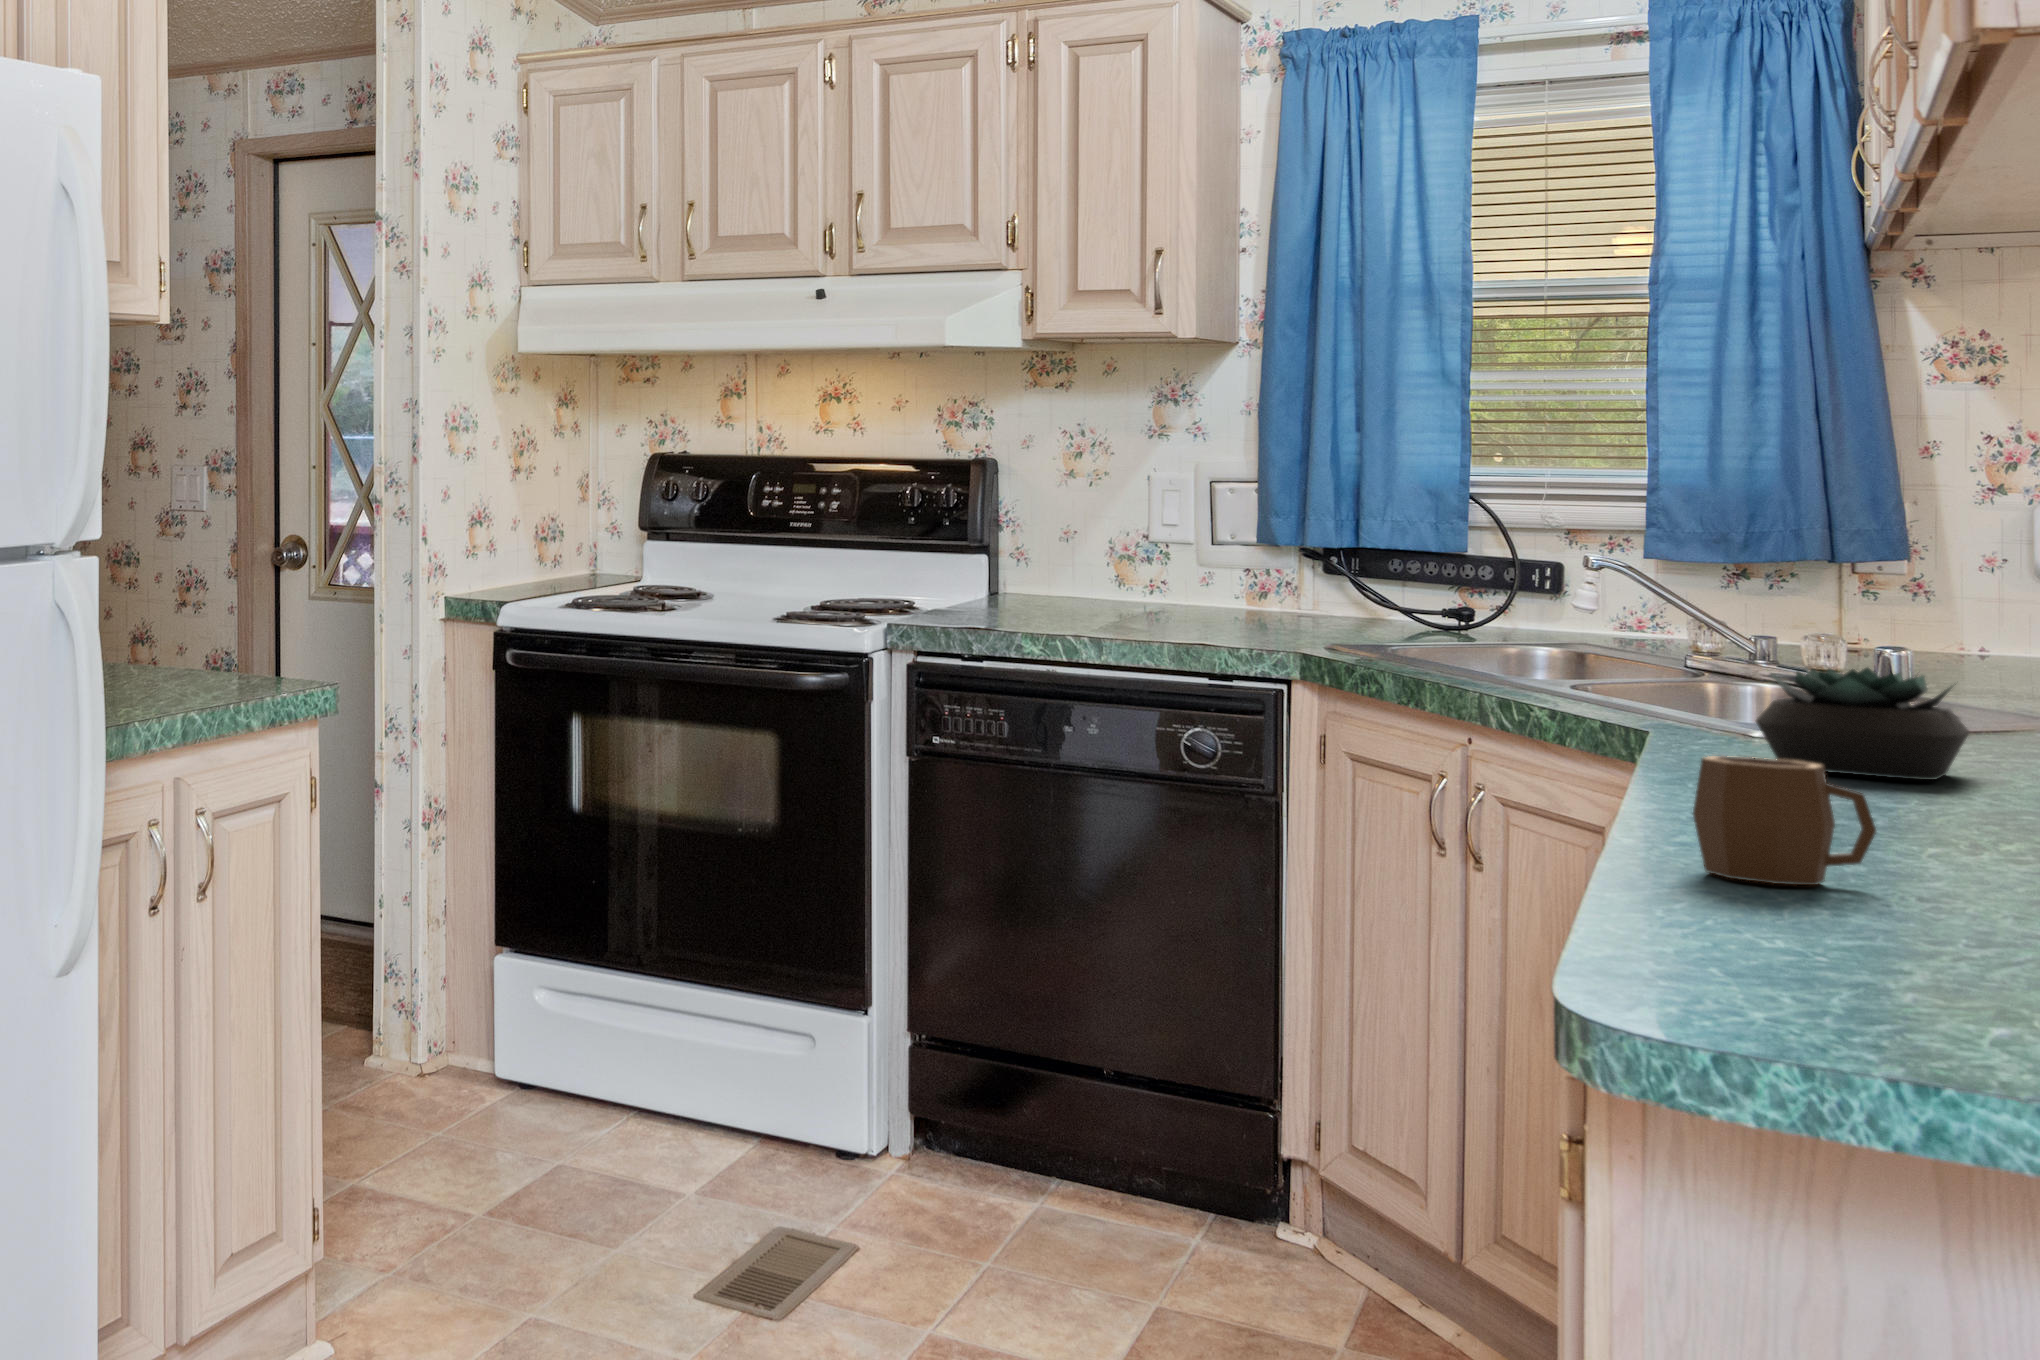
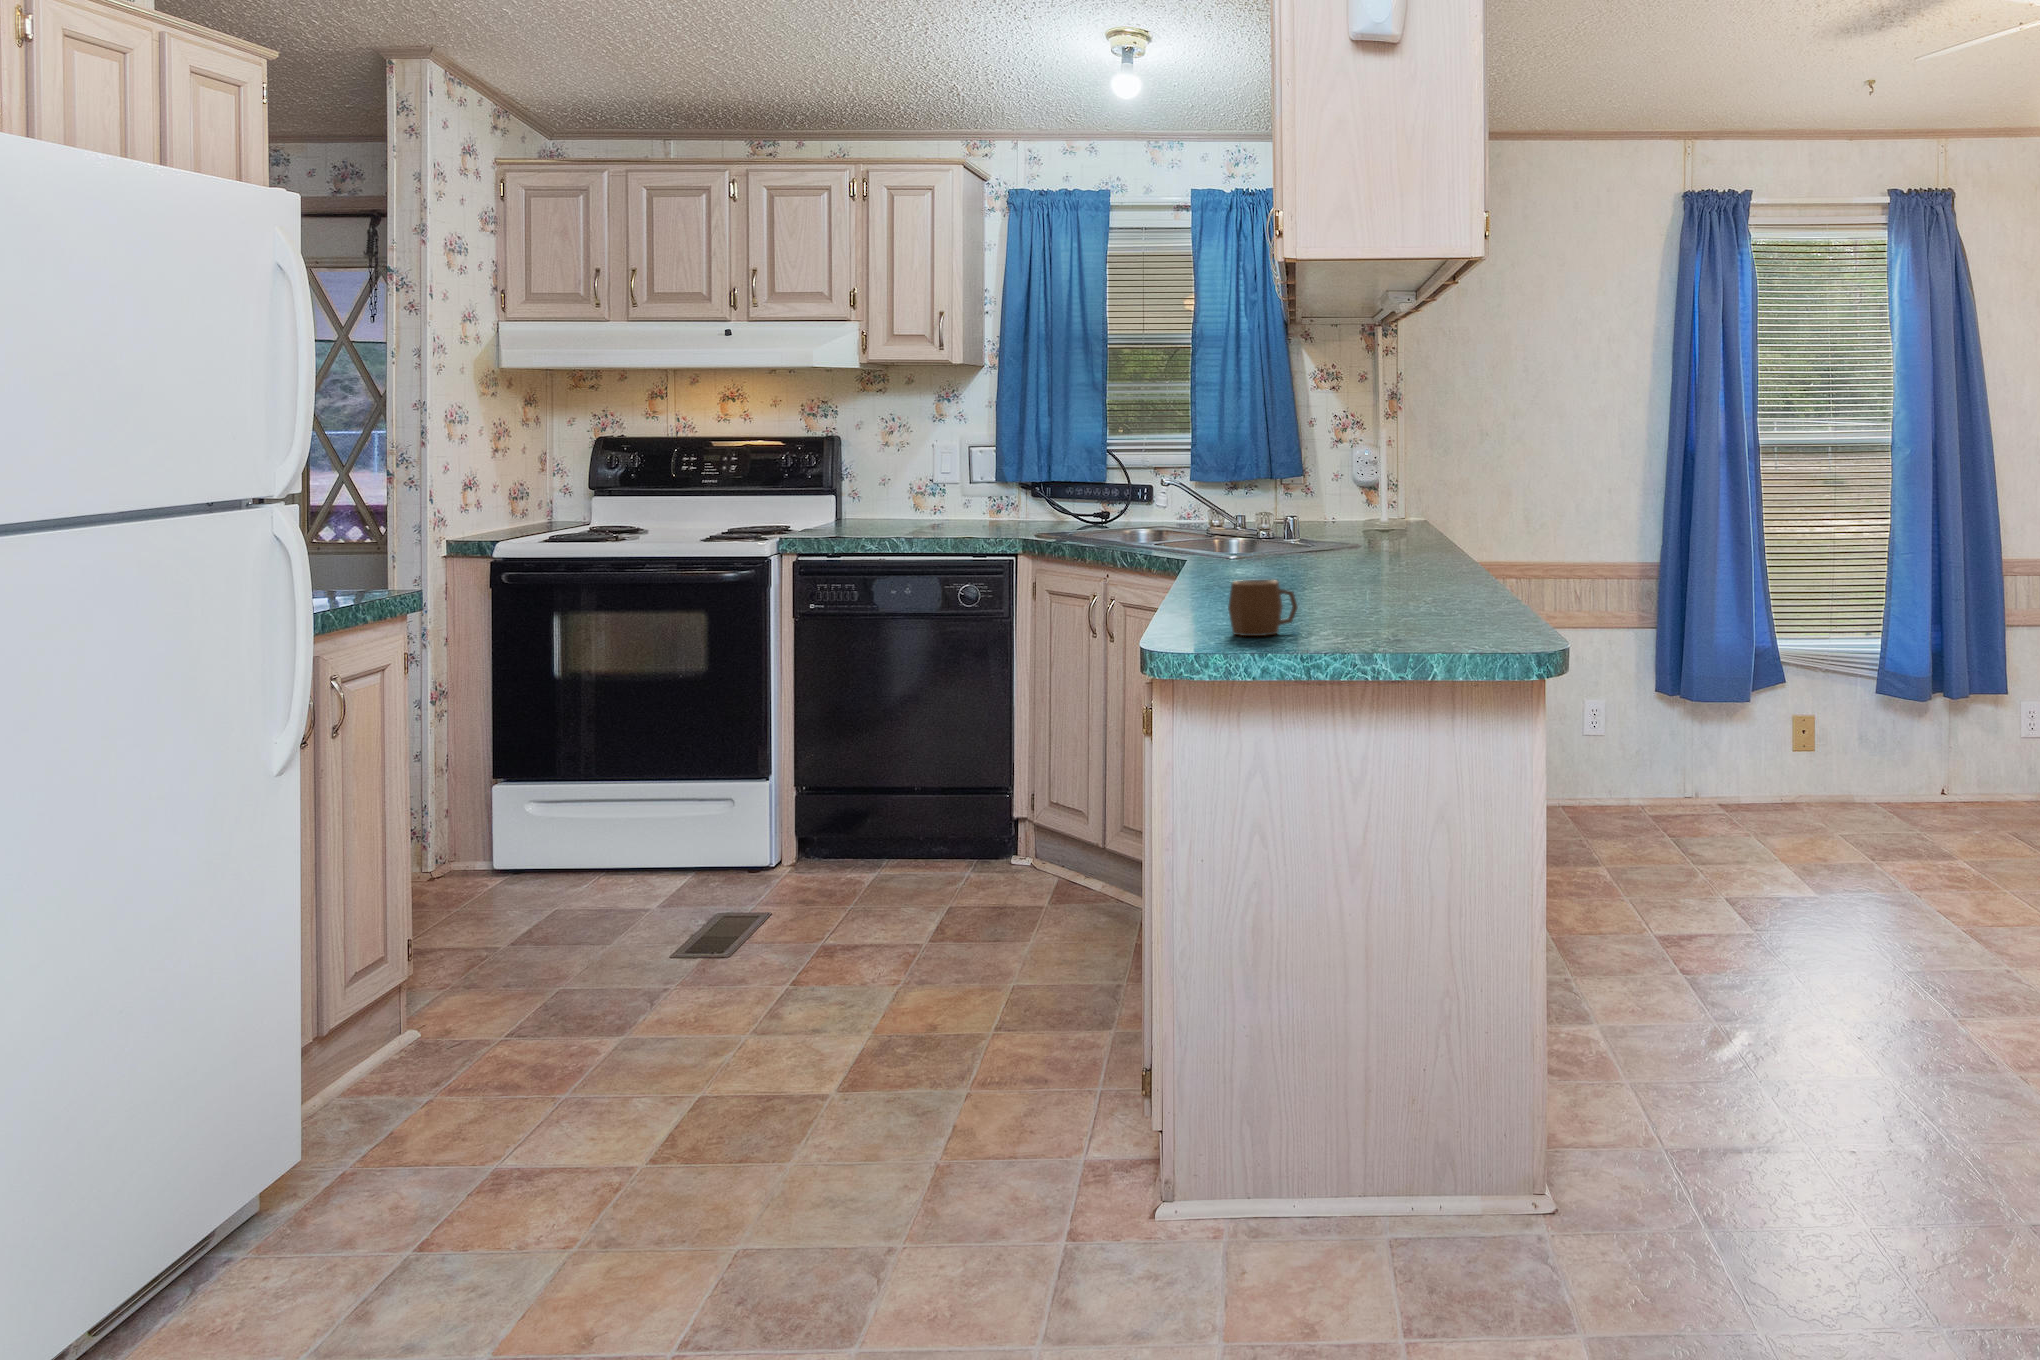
succulent plant: present [1756,668,1969,780] -> none [1245,530,1327,581]

